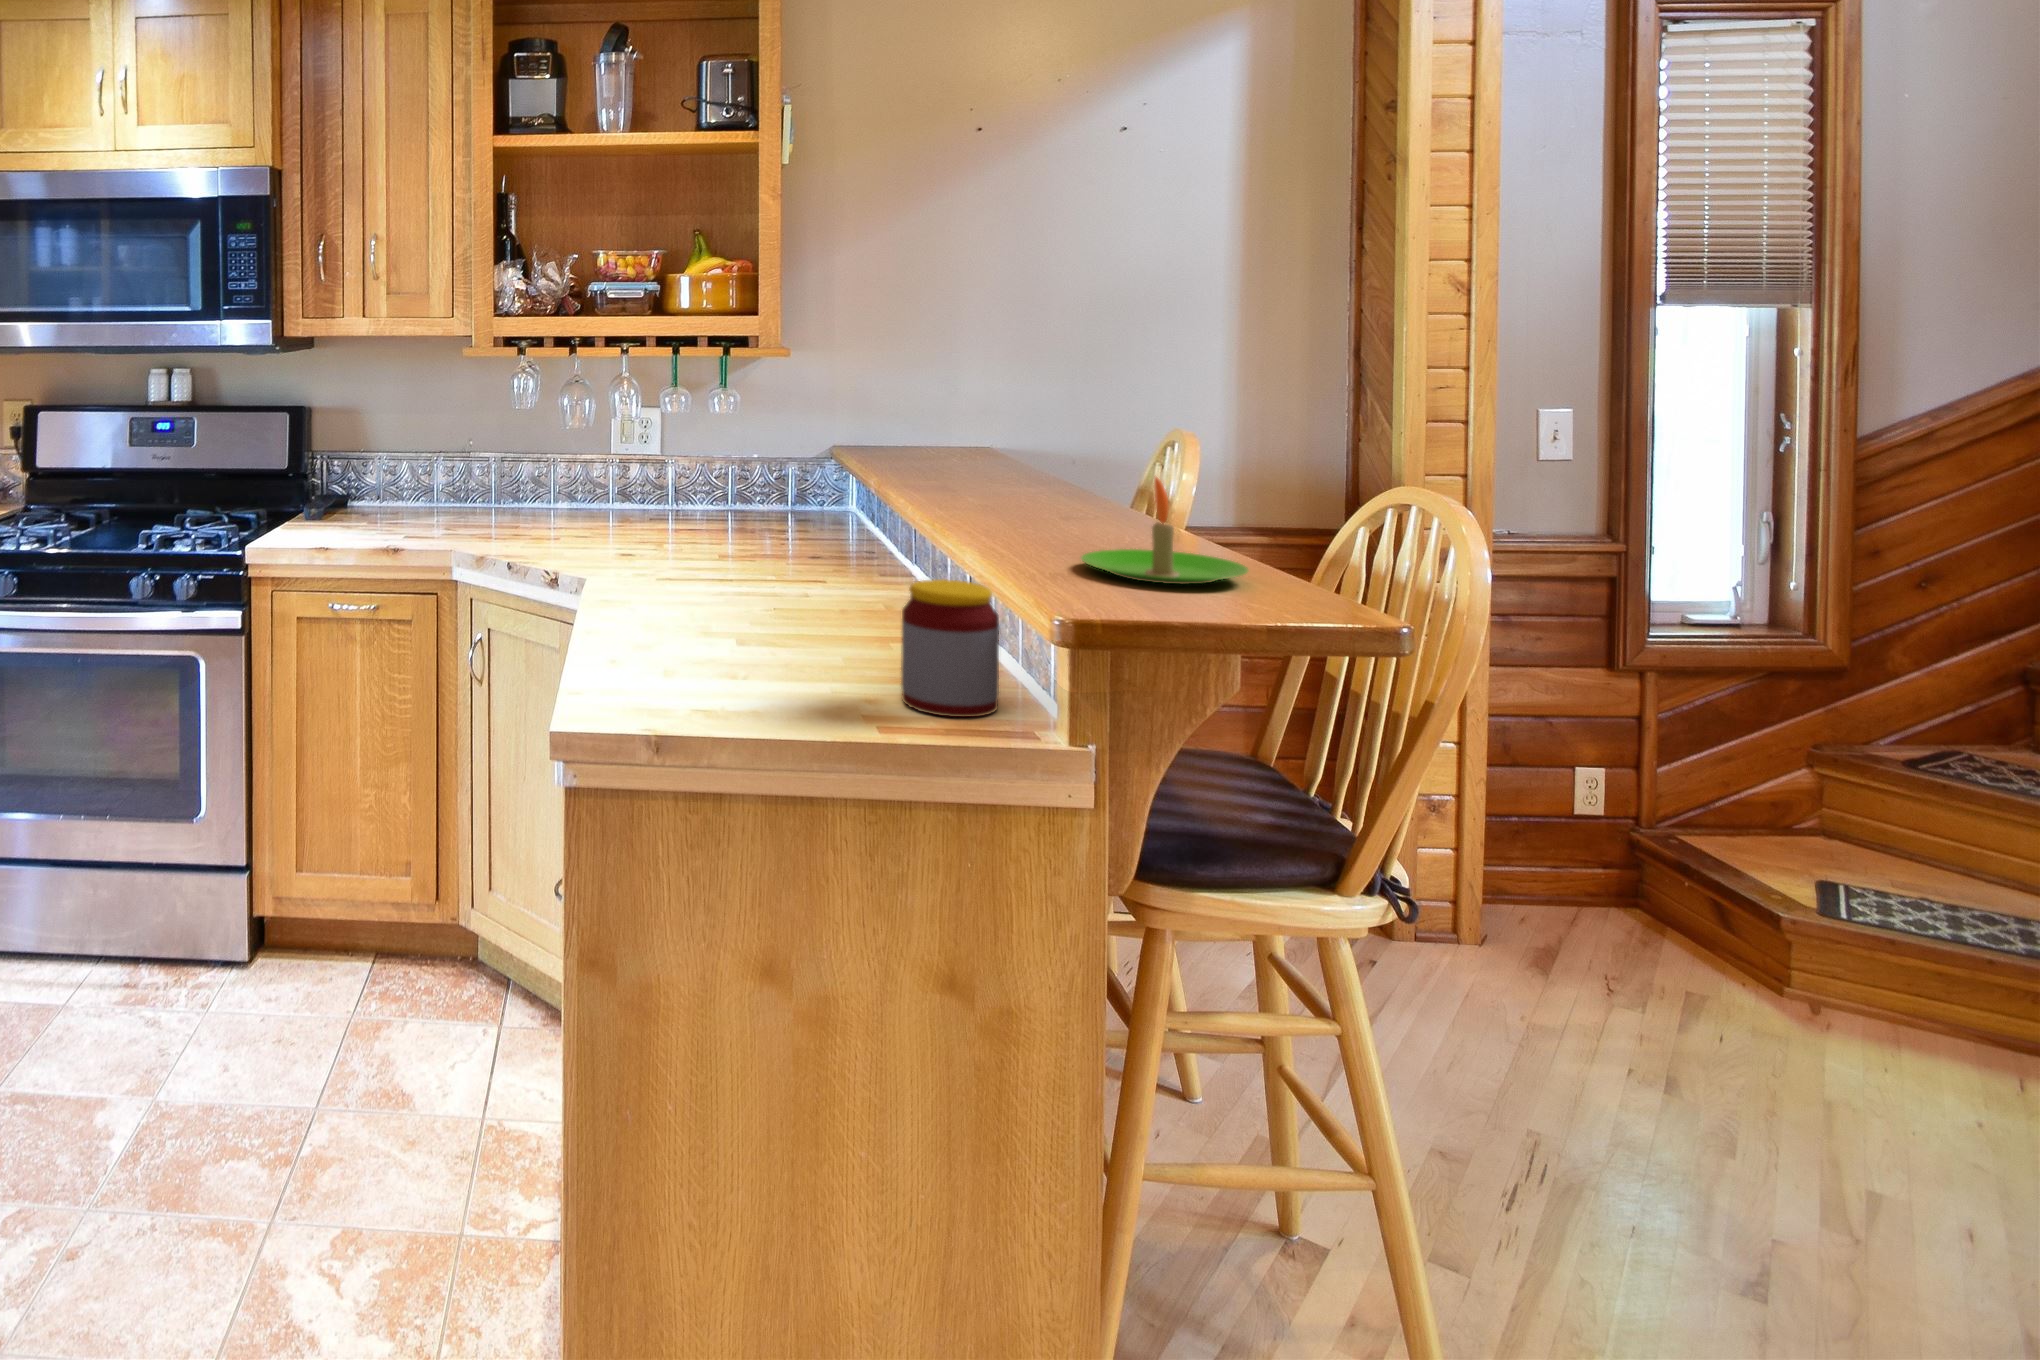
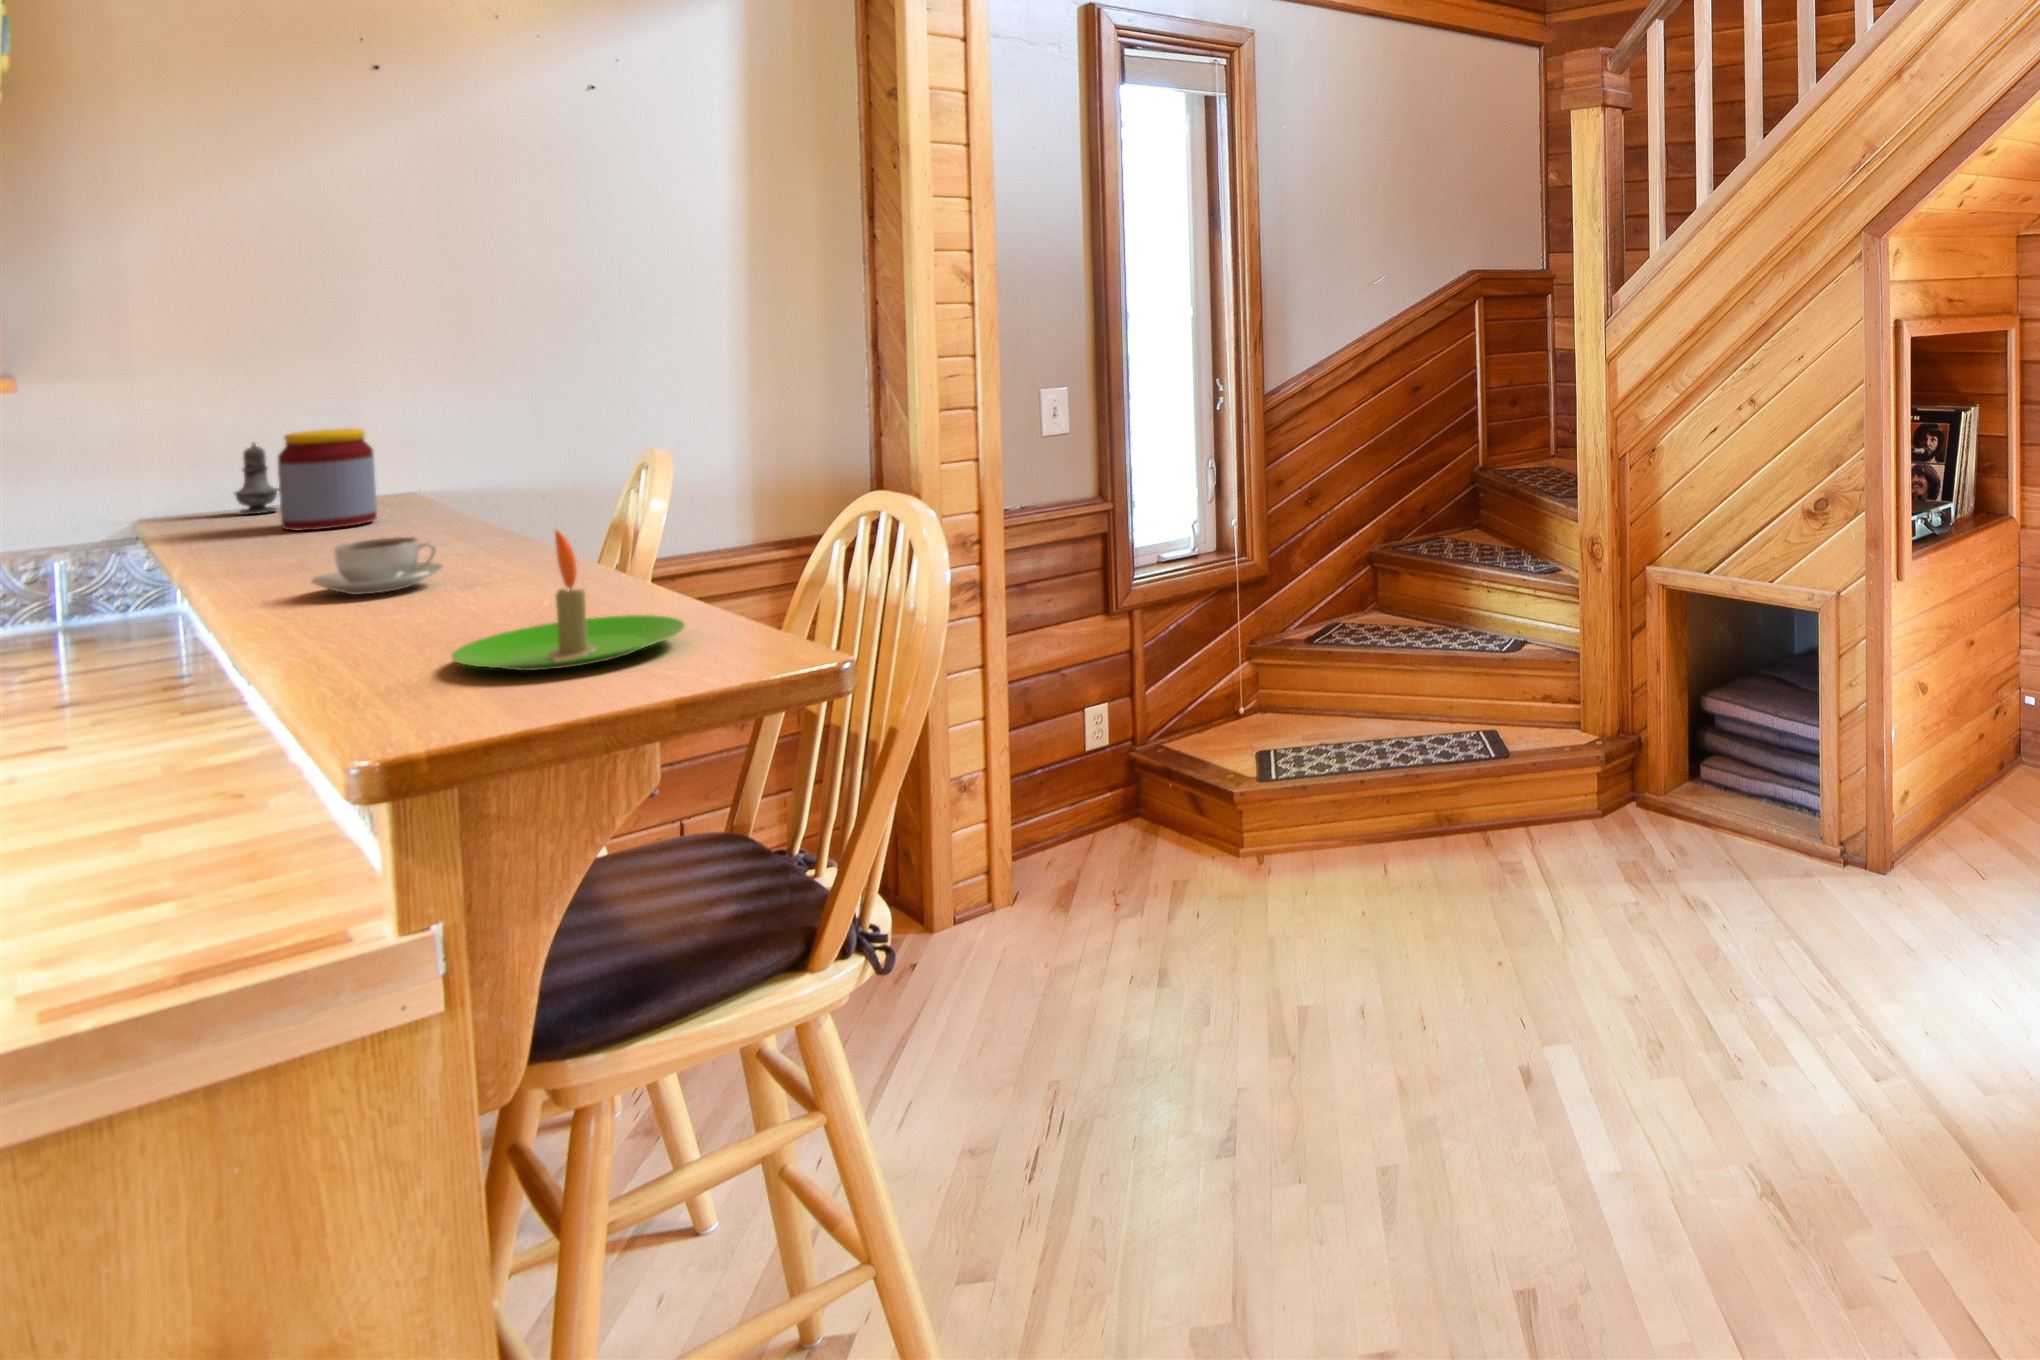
salt shaker: none [883,398,908,449] -> present [235,442,279,515]
coffee cup: none [961,472,1041,511] -> present [312,537,443,594]
jar: present [901,579,999,717] -> present [278,428,377,530]

